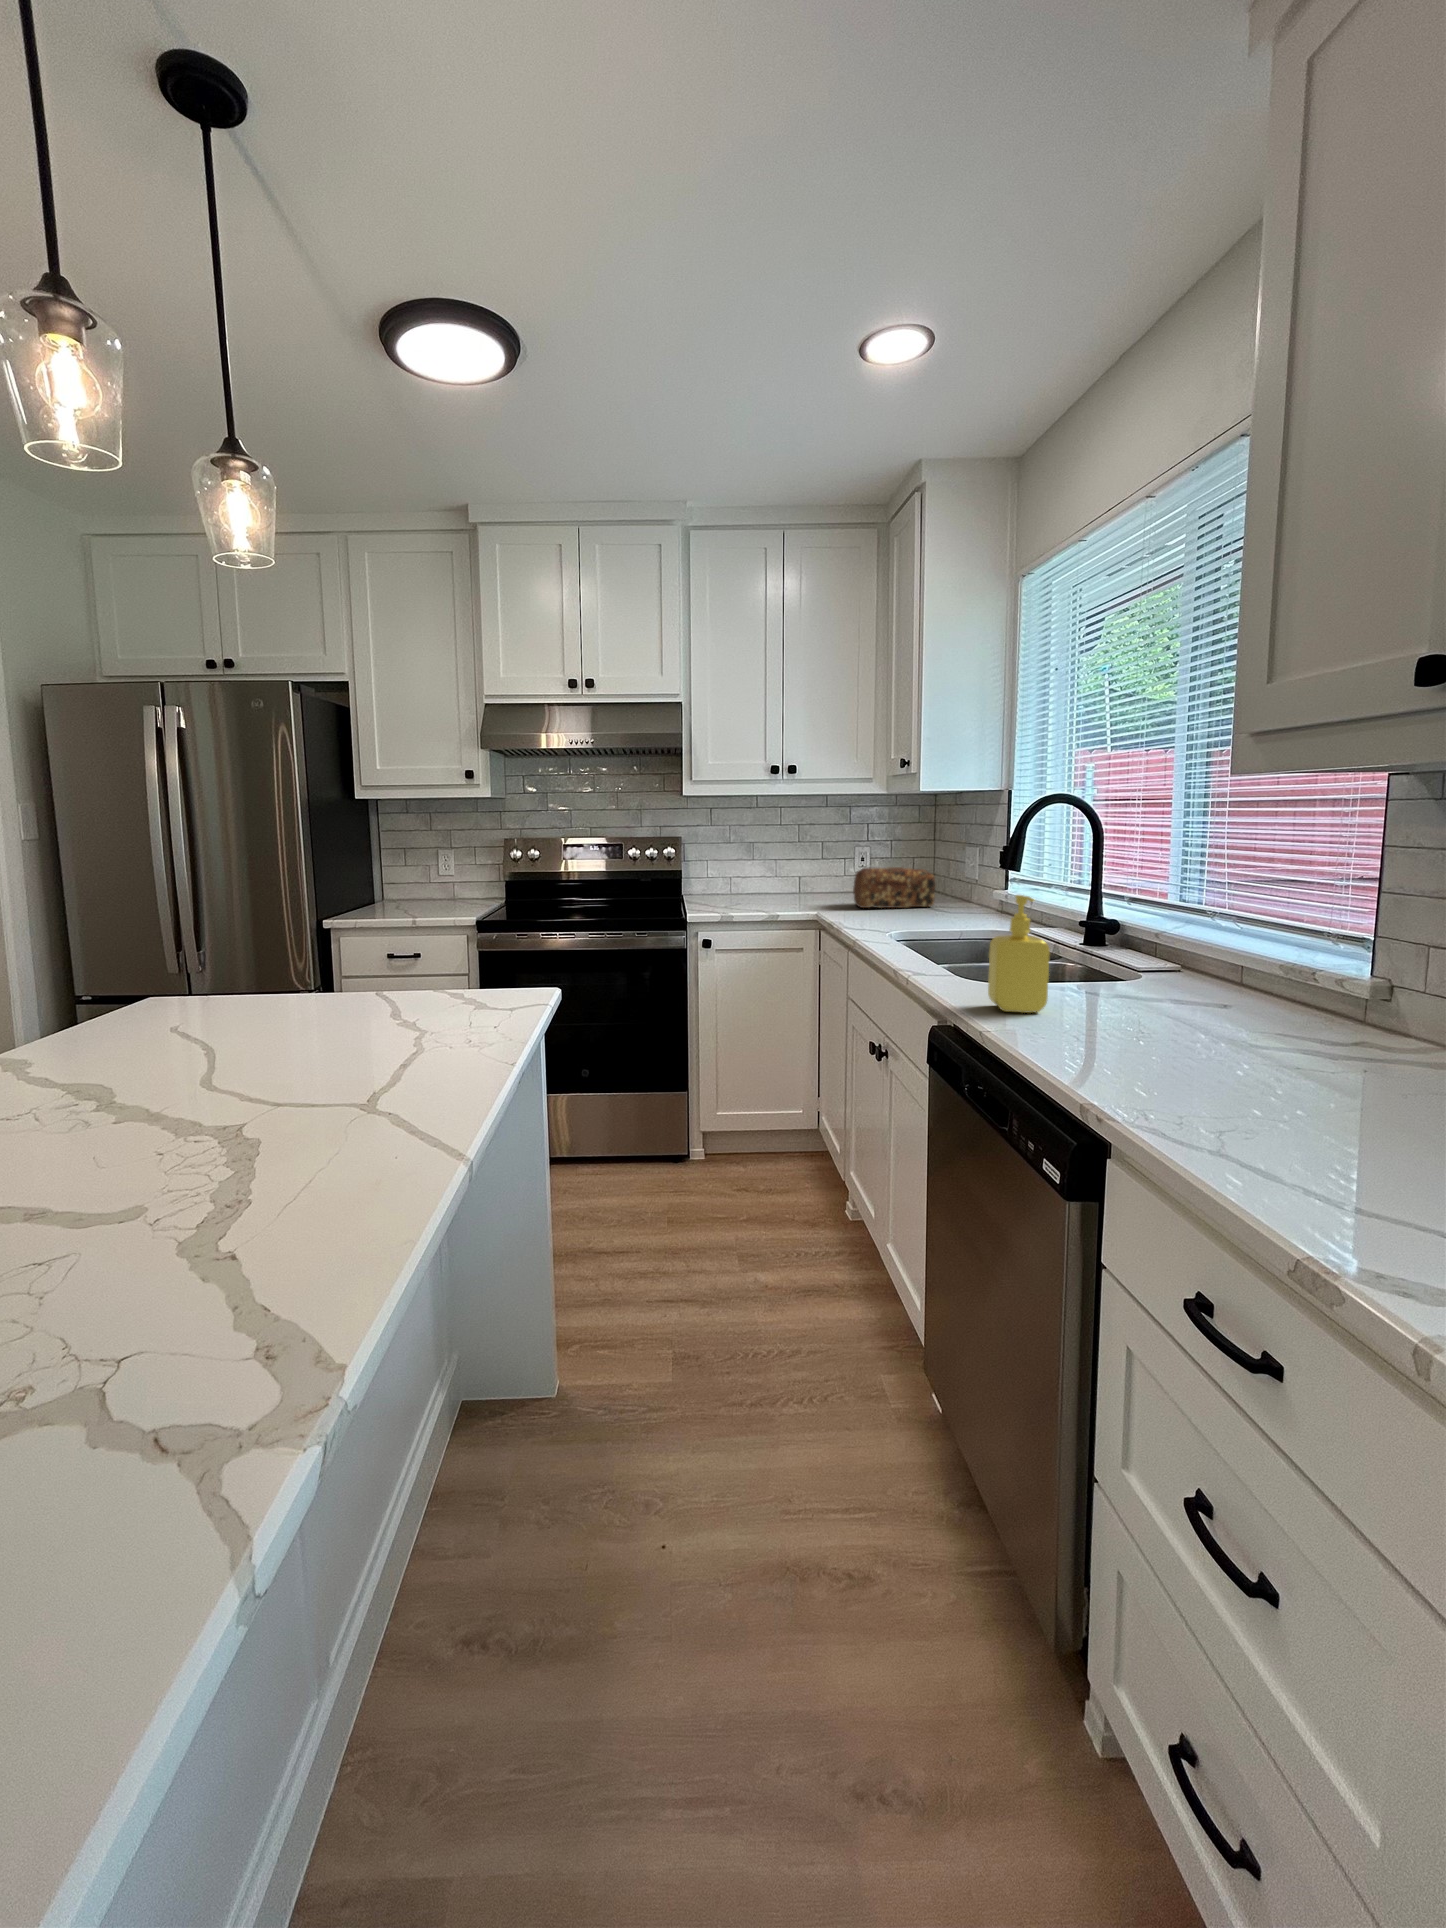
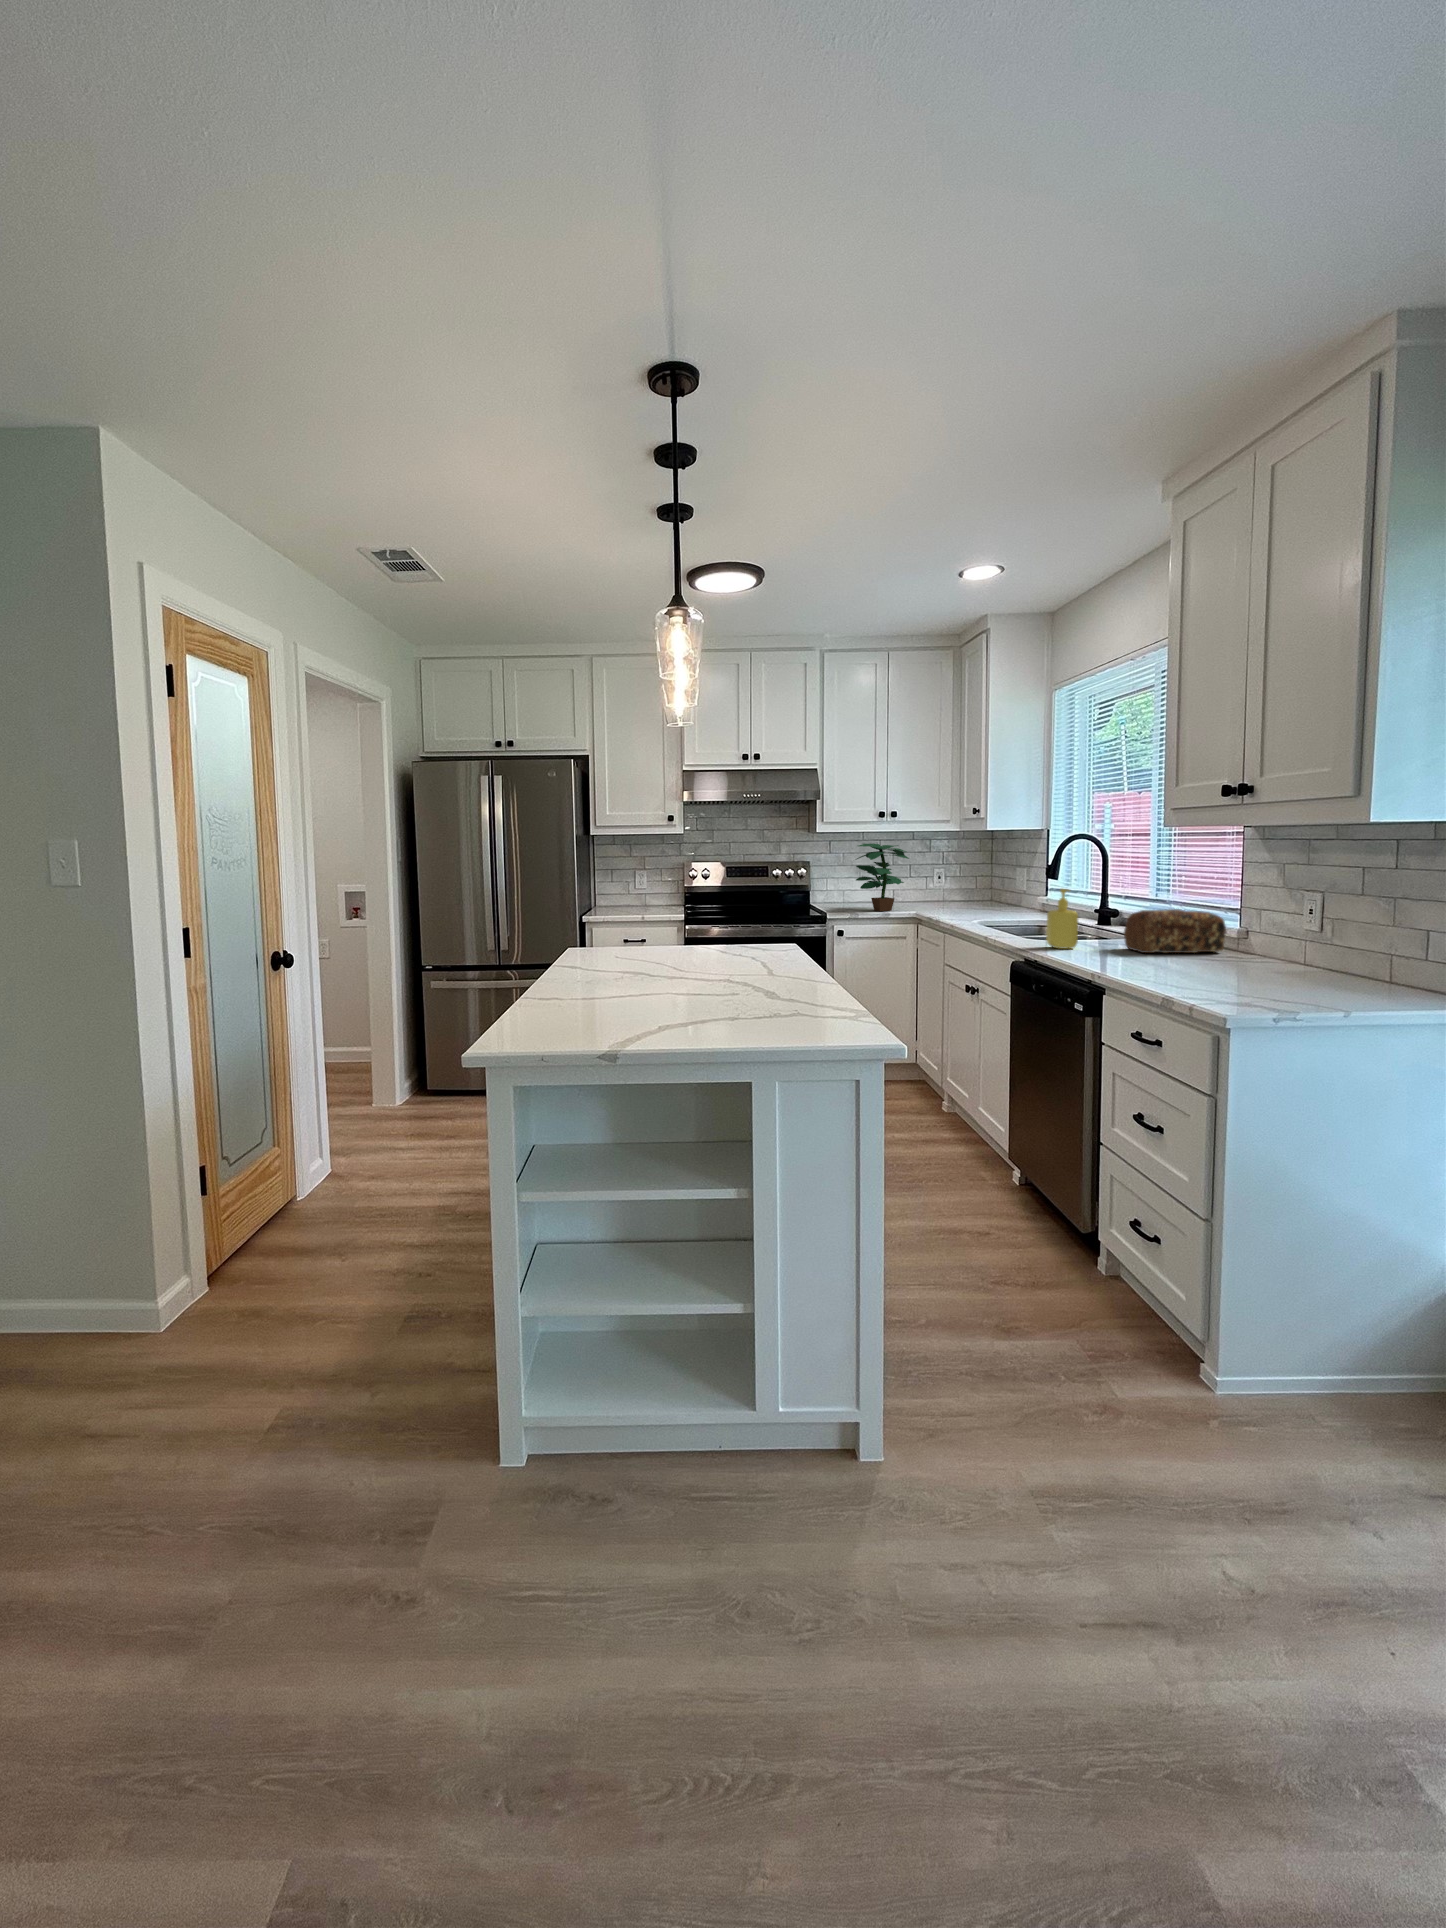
potted plant: none [731,812,812,910] -> present [856,843,909,911]
bread loaf: present [853,867,936,908] -> present [1124,909,1226,953]

